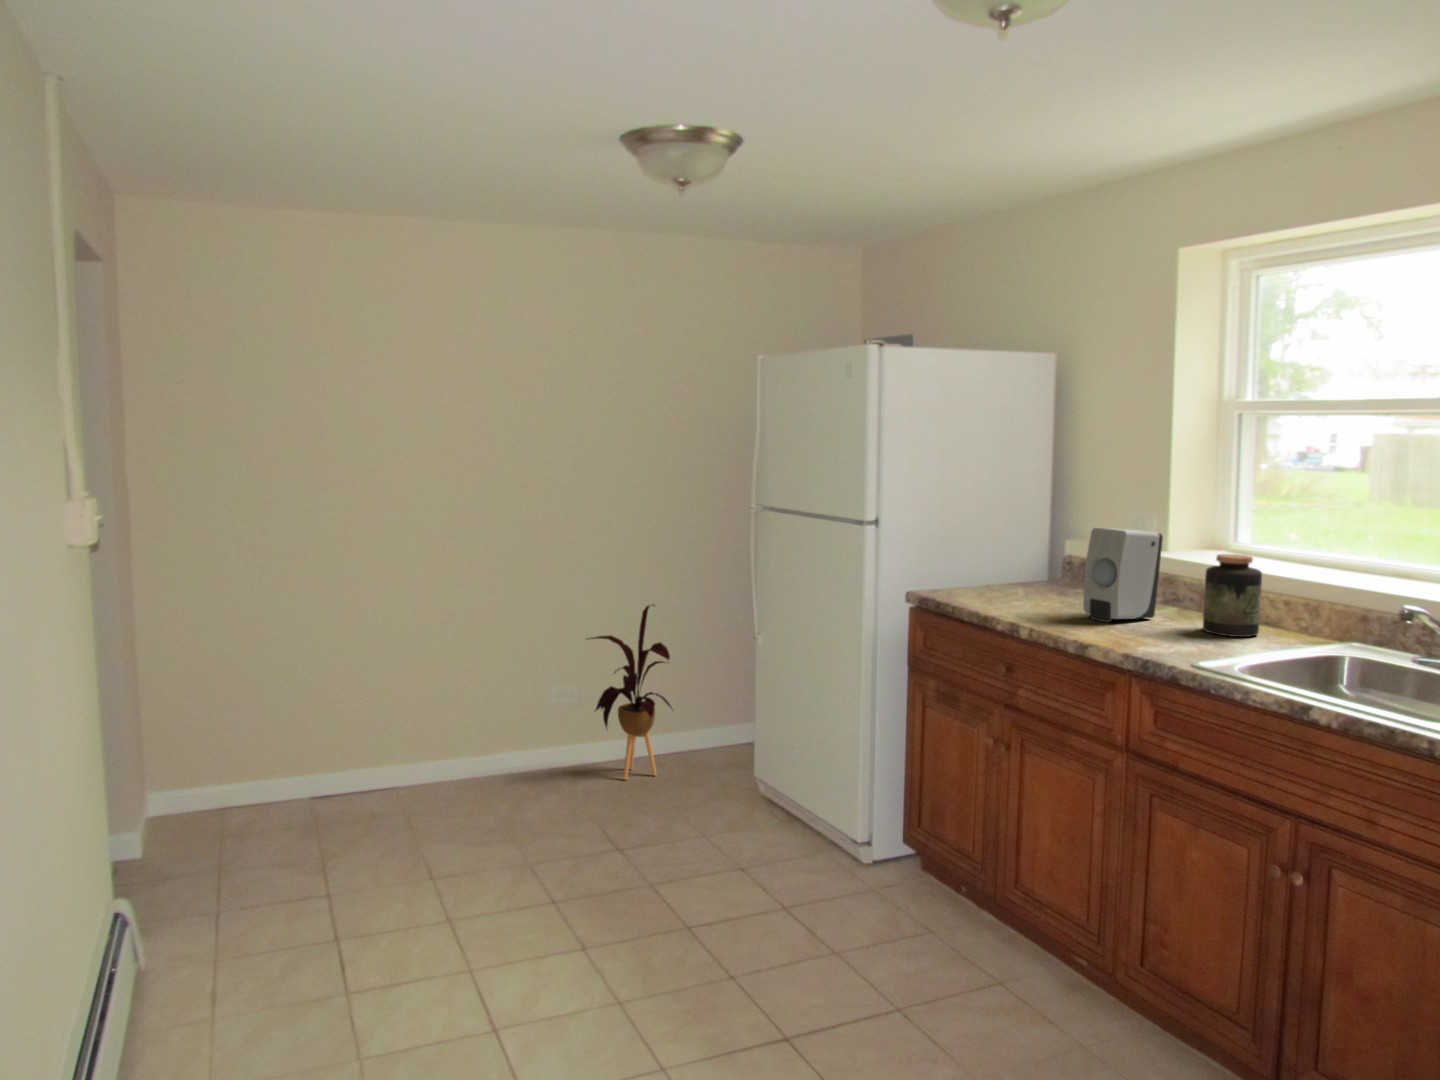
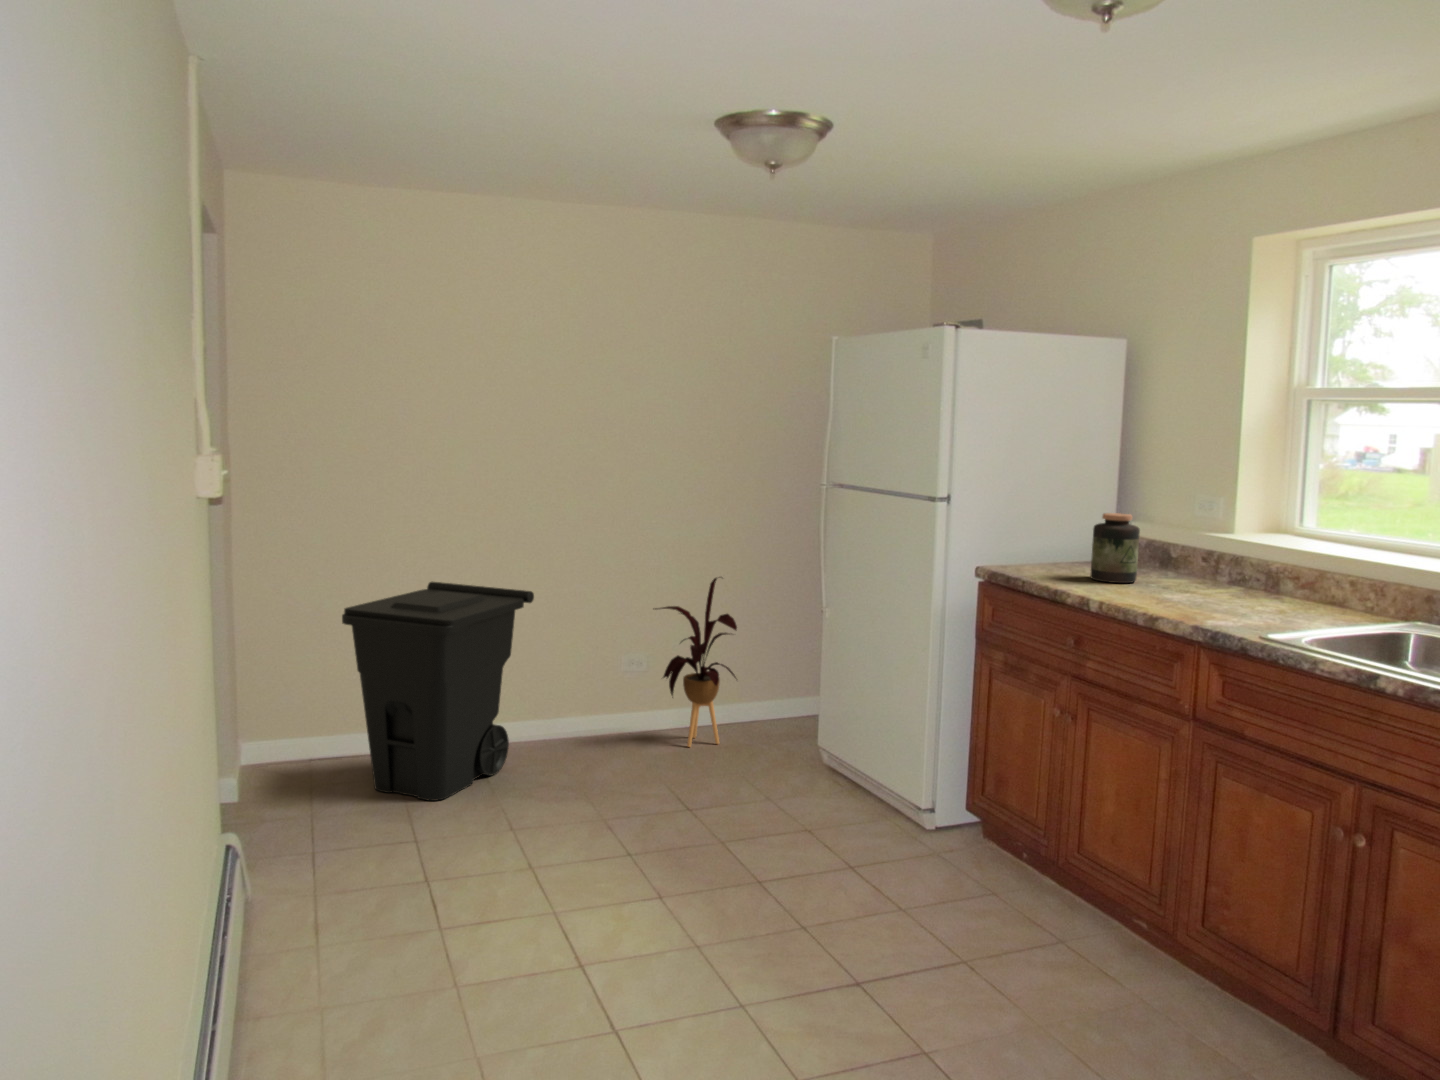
soap dispenser: present [1083,528,1163,622] -> none [1152,506,1233,598]
jar: present [1203,554,1262,637] -> present [1091,513,1140,583]
trash can: none [253,618,458,849] -> present [342,582,534,801]

